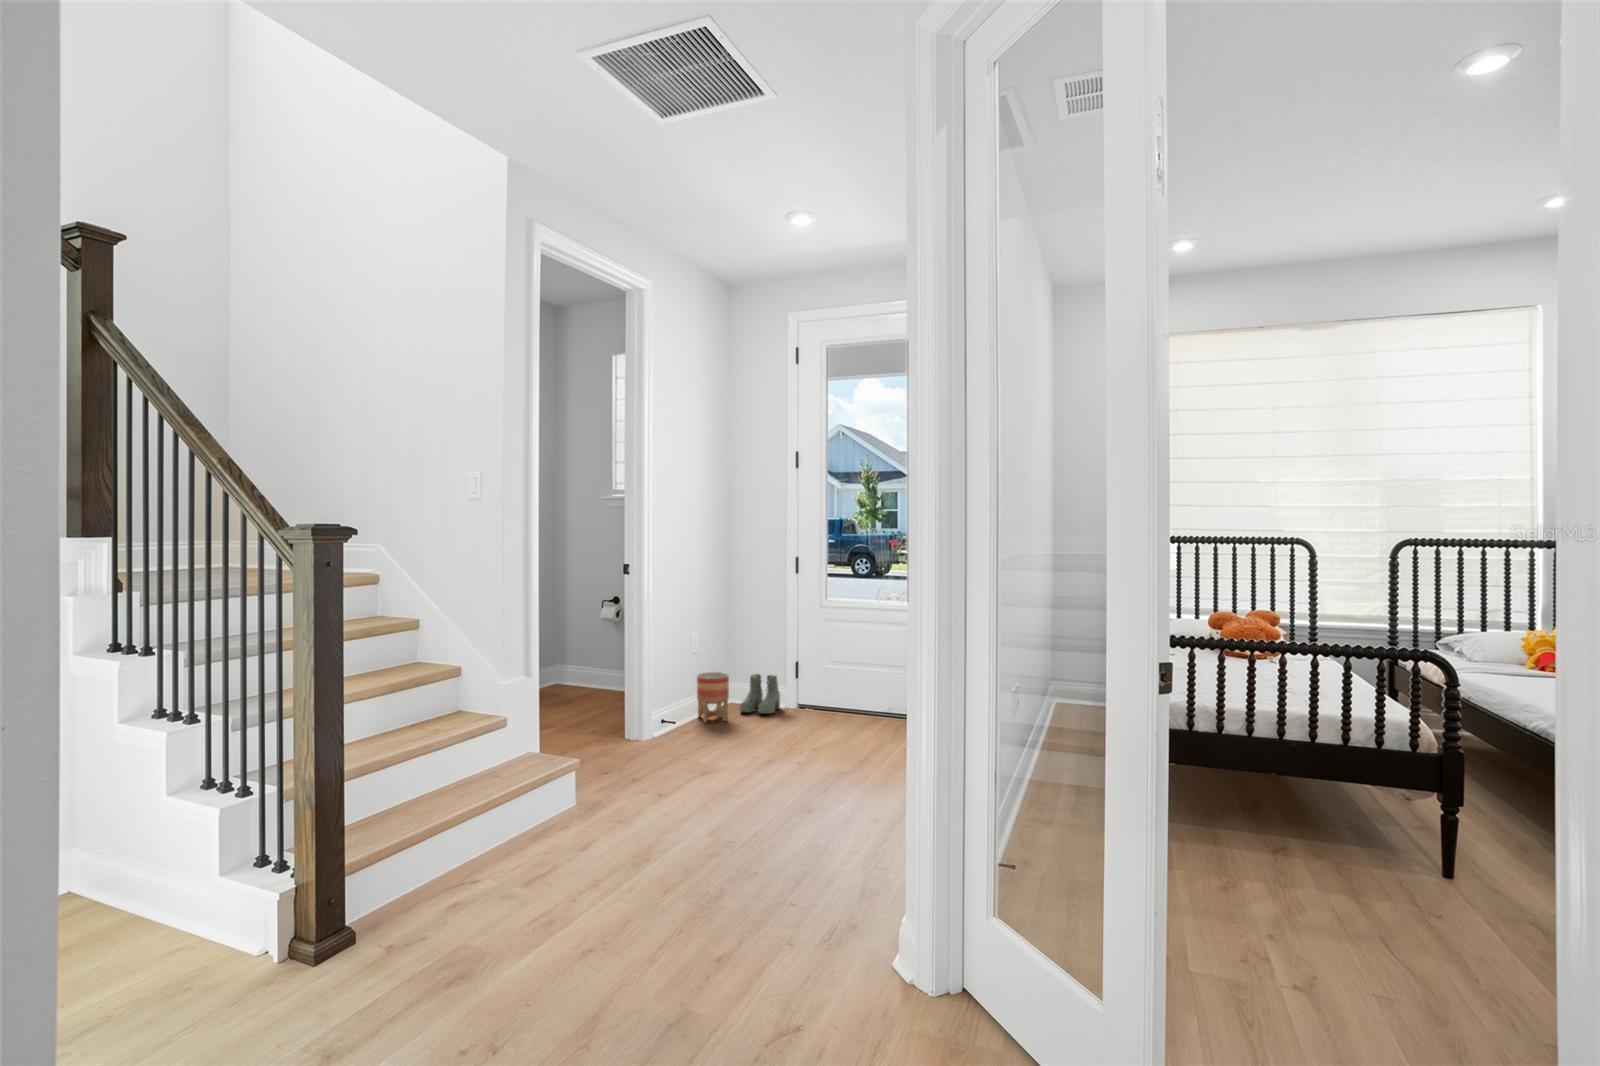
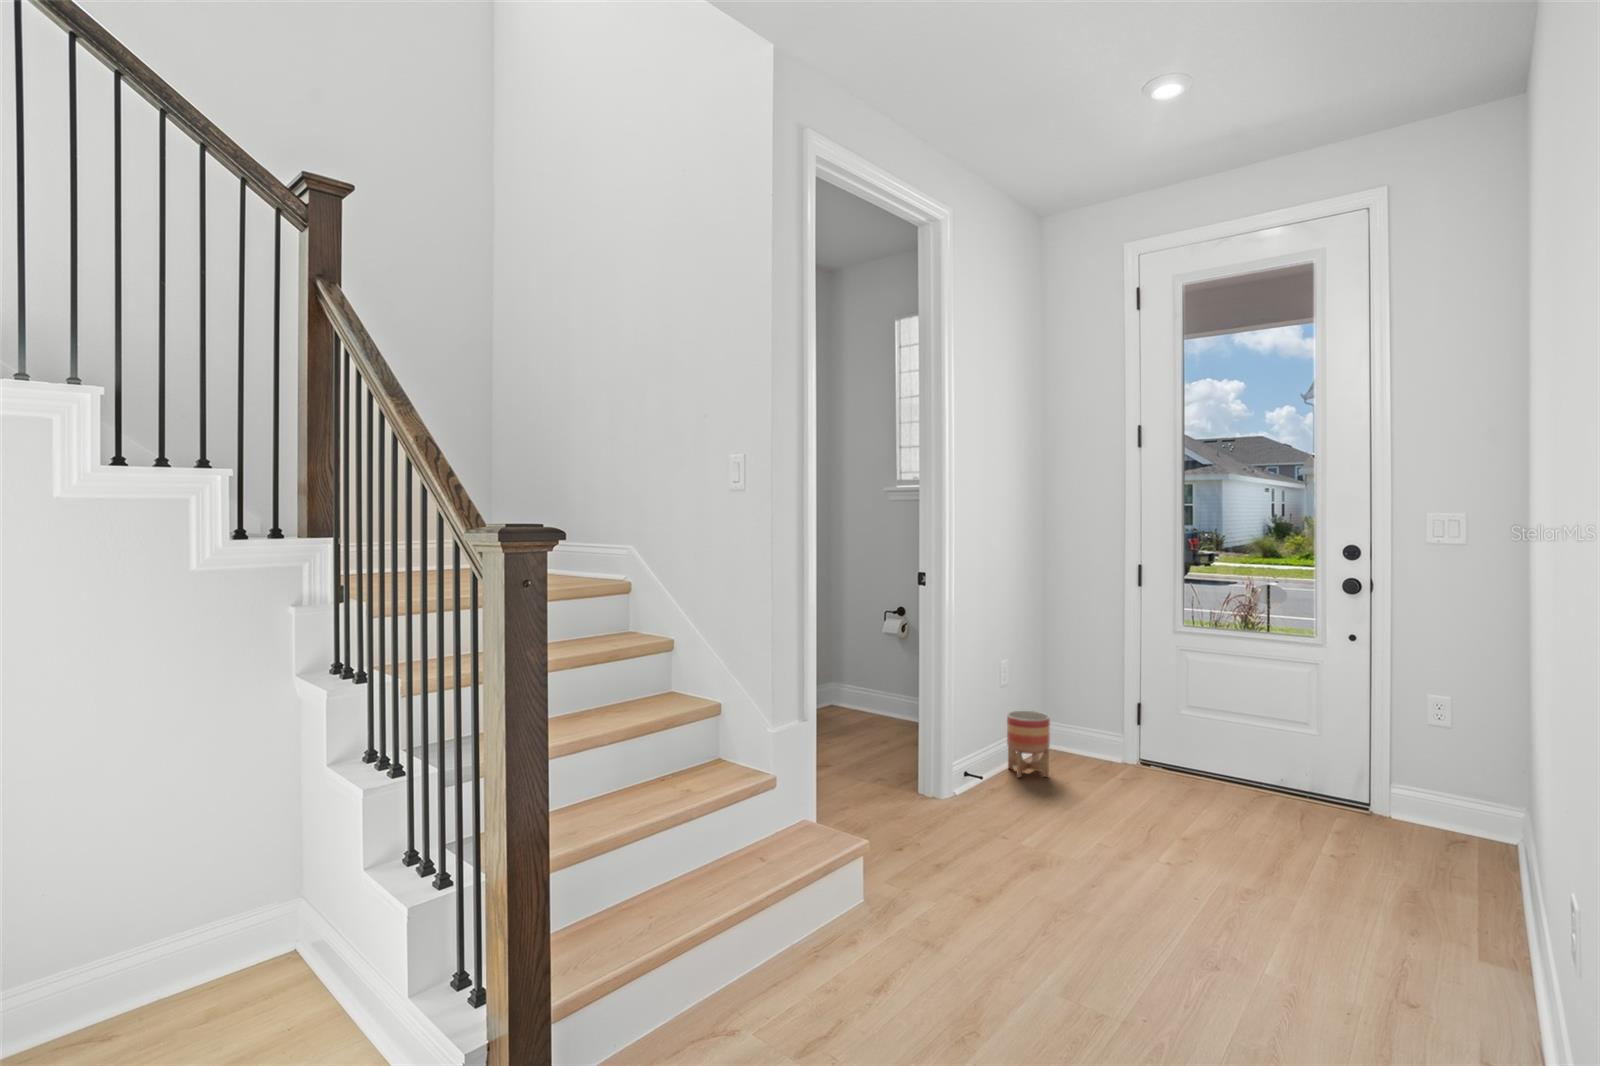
boots: present [740,674,780,714] -> none [1063,716,1118,771]

